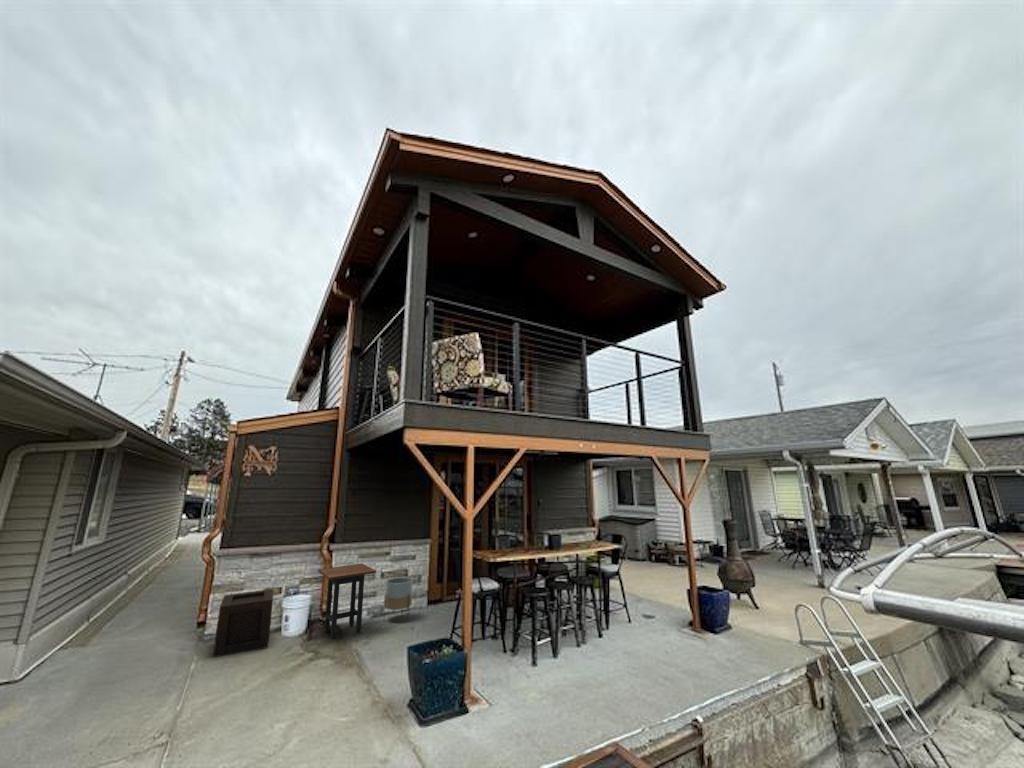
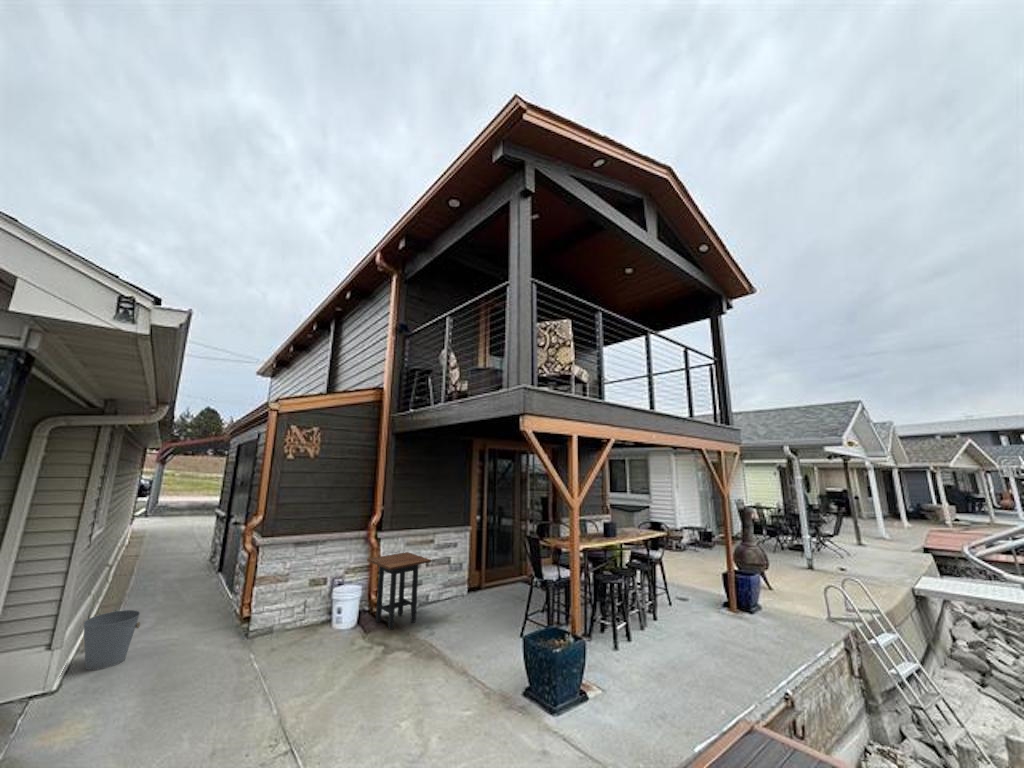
planter: present [384,577,413,620] -> none [430,565,458,611]
wooden crate: present [214,589,273,657] -> none [267,580,332,654]
bucket: none [50,613,104,667] -> present [84,610,140,670]

